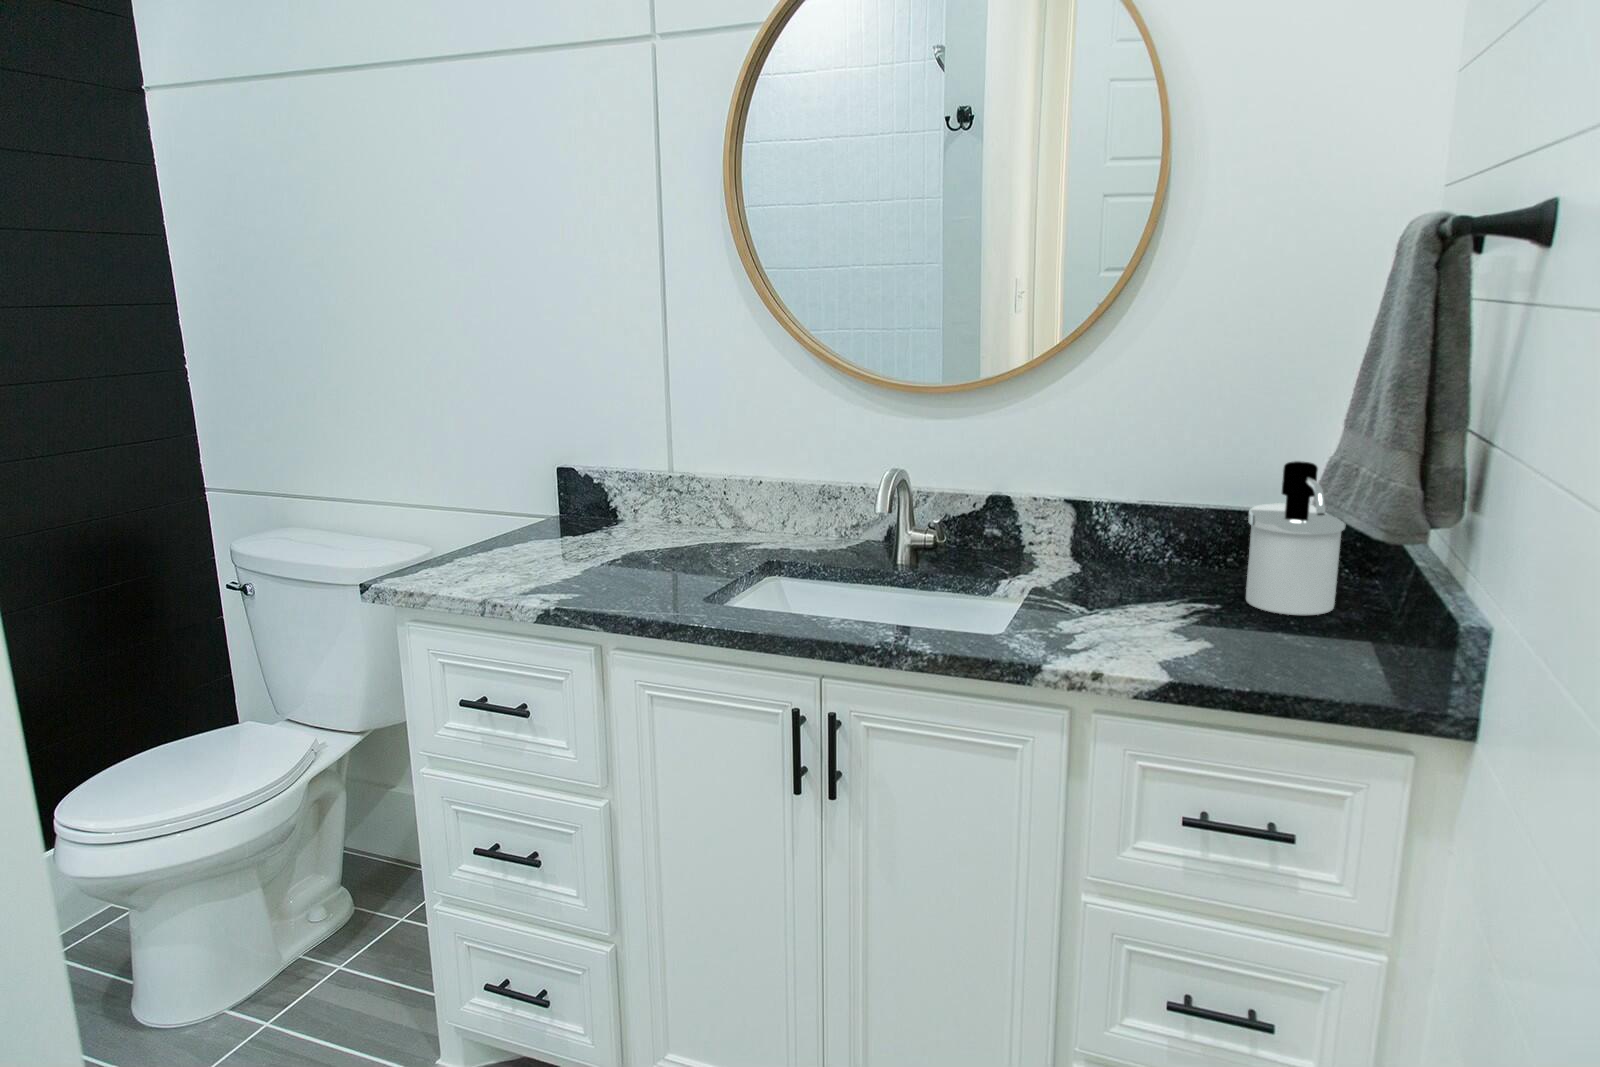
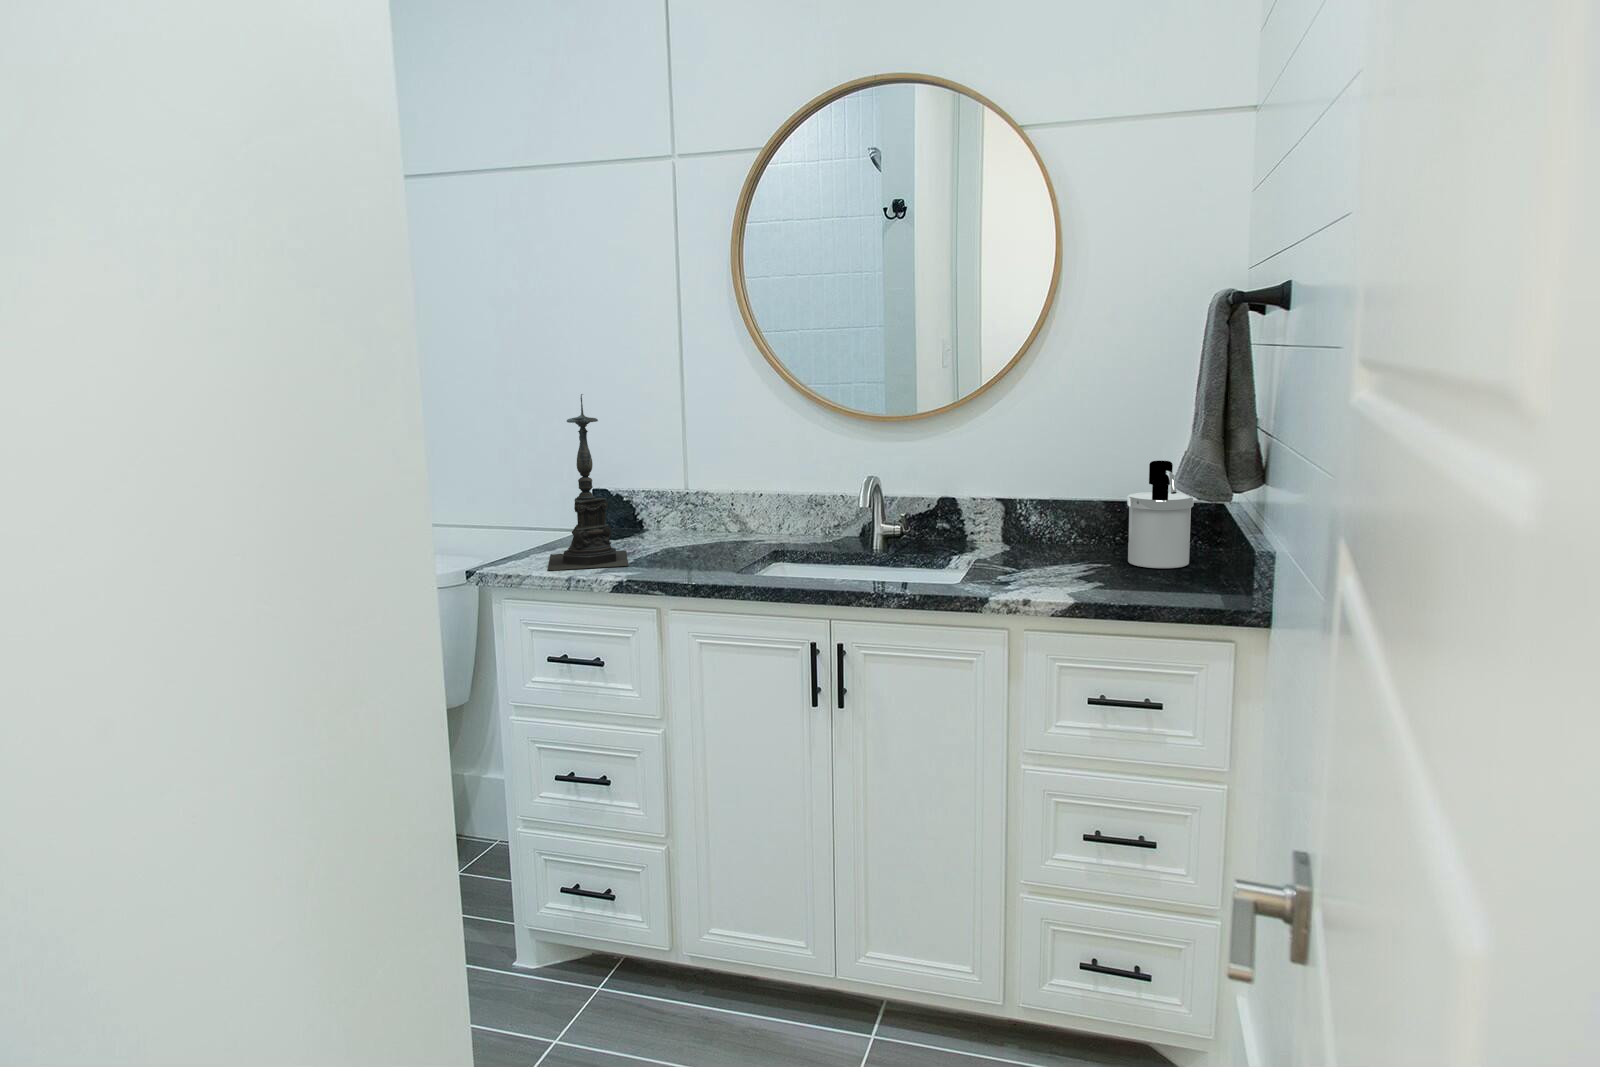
candle holder: none [464,352,580,586] -> present [547,394,628,570]

